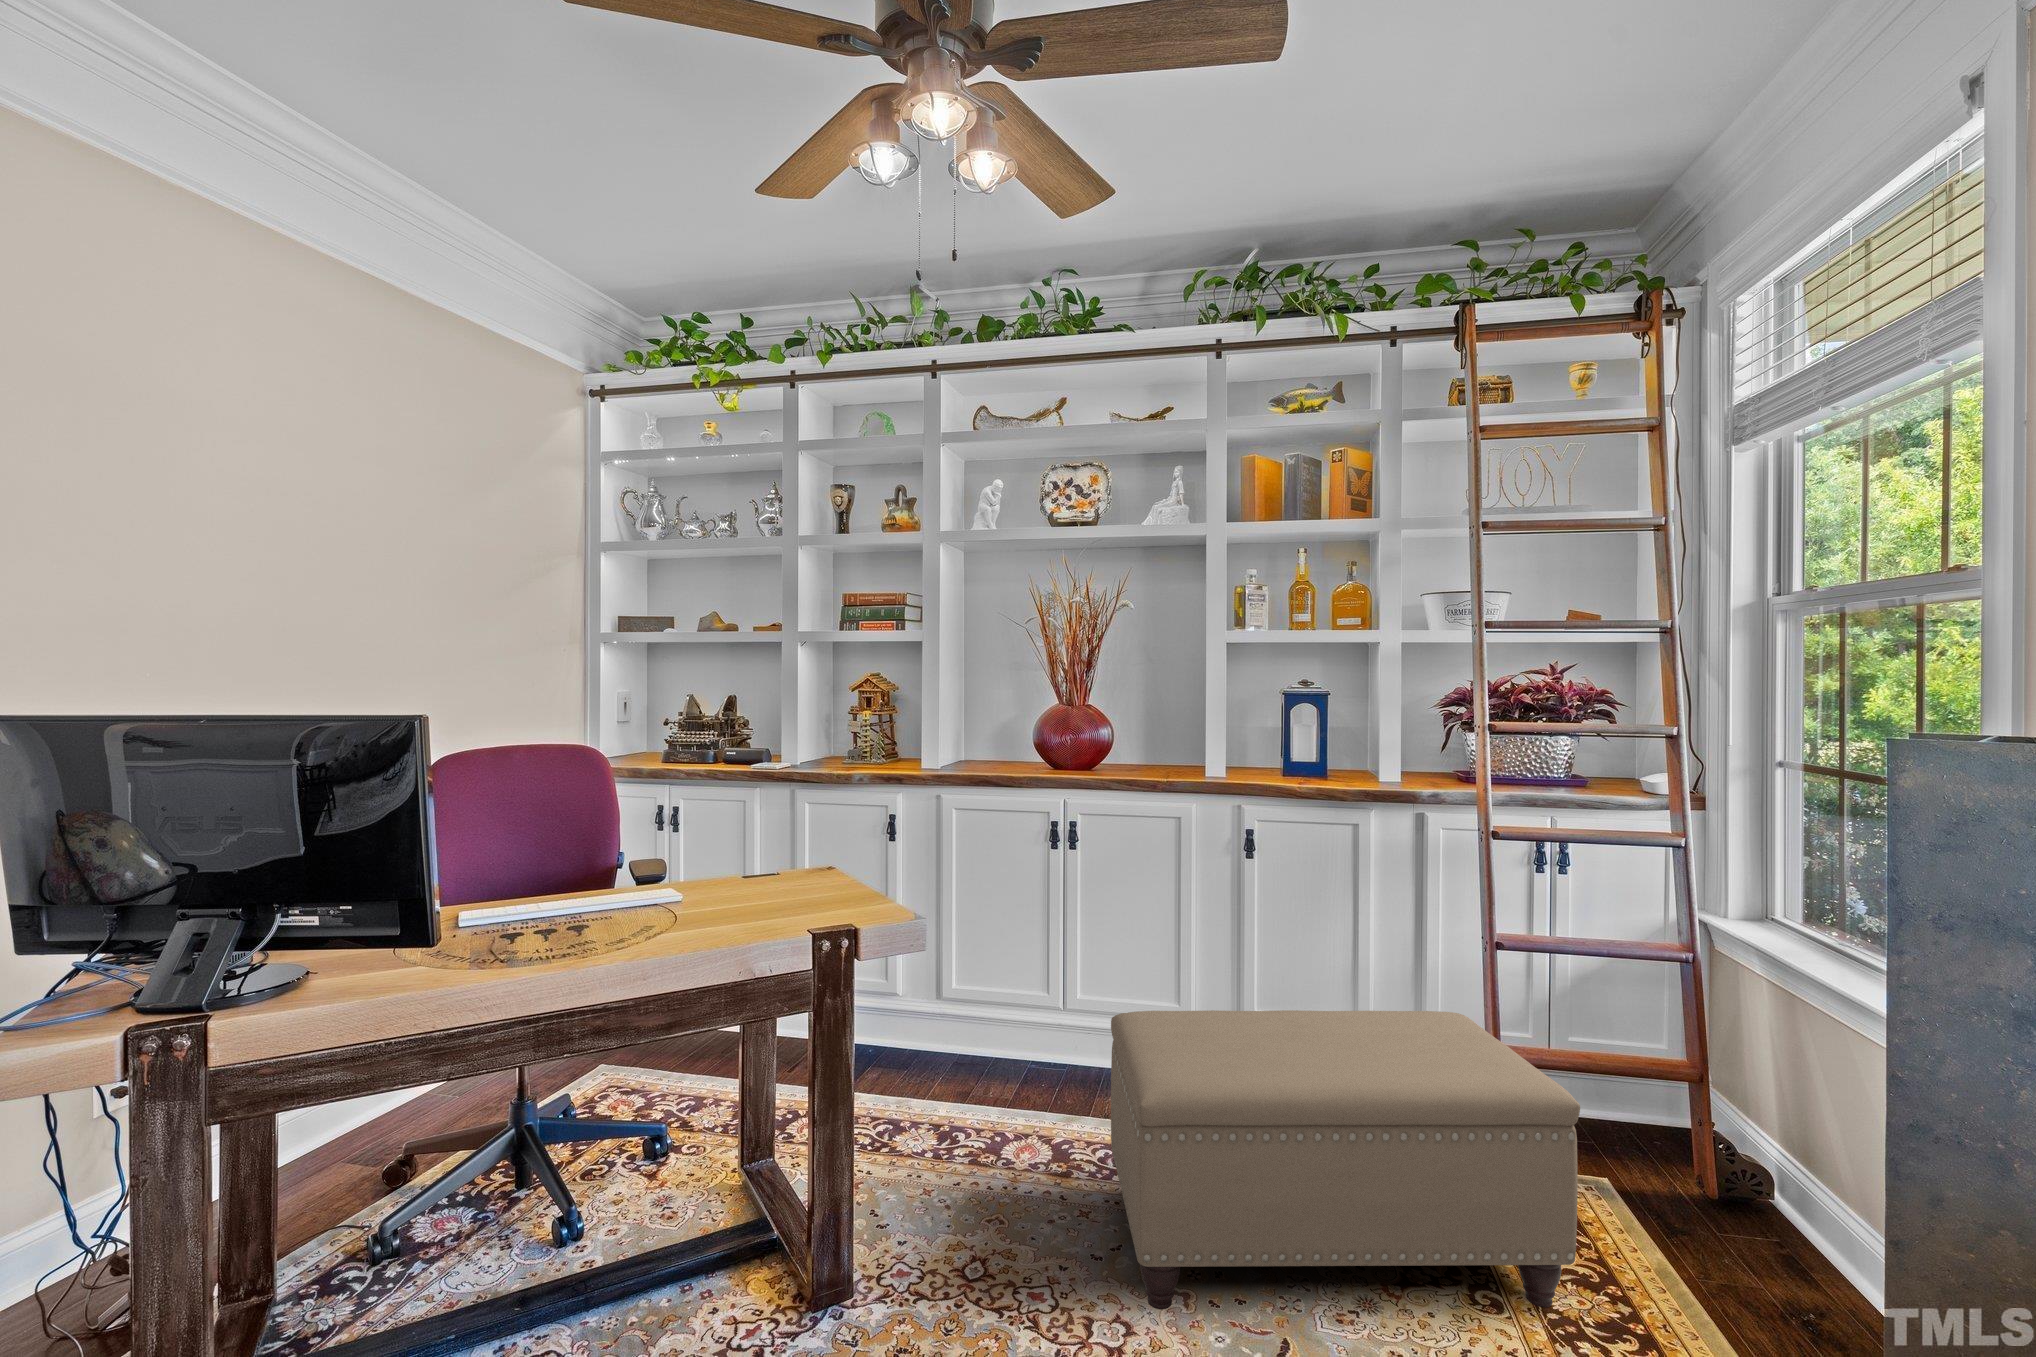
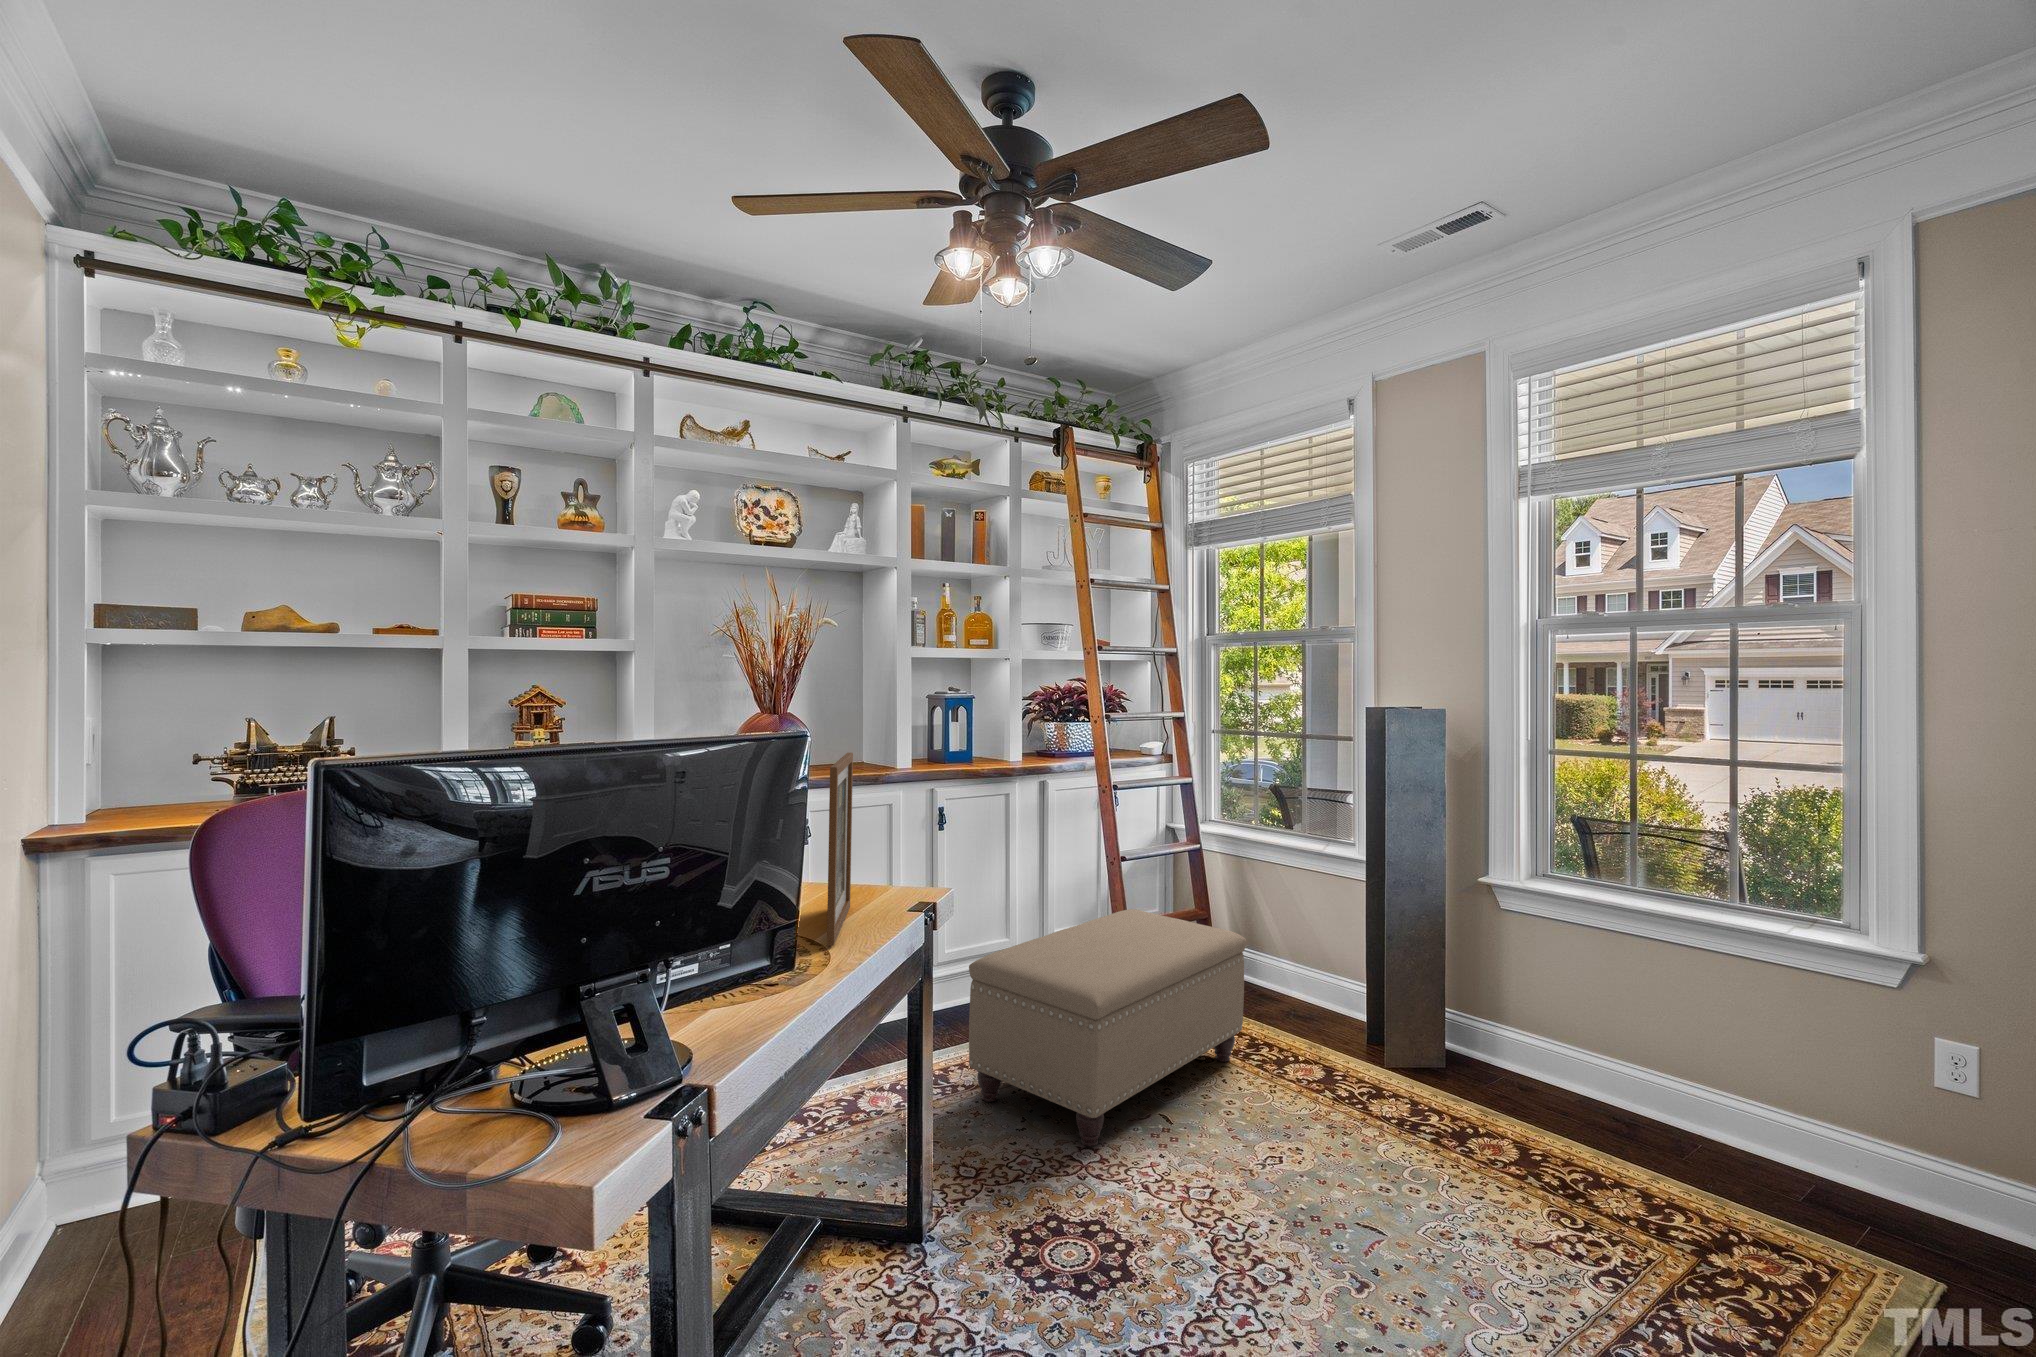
picture frame: none [704,727,837,921] -> present [827,753,853,946]

